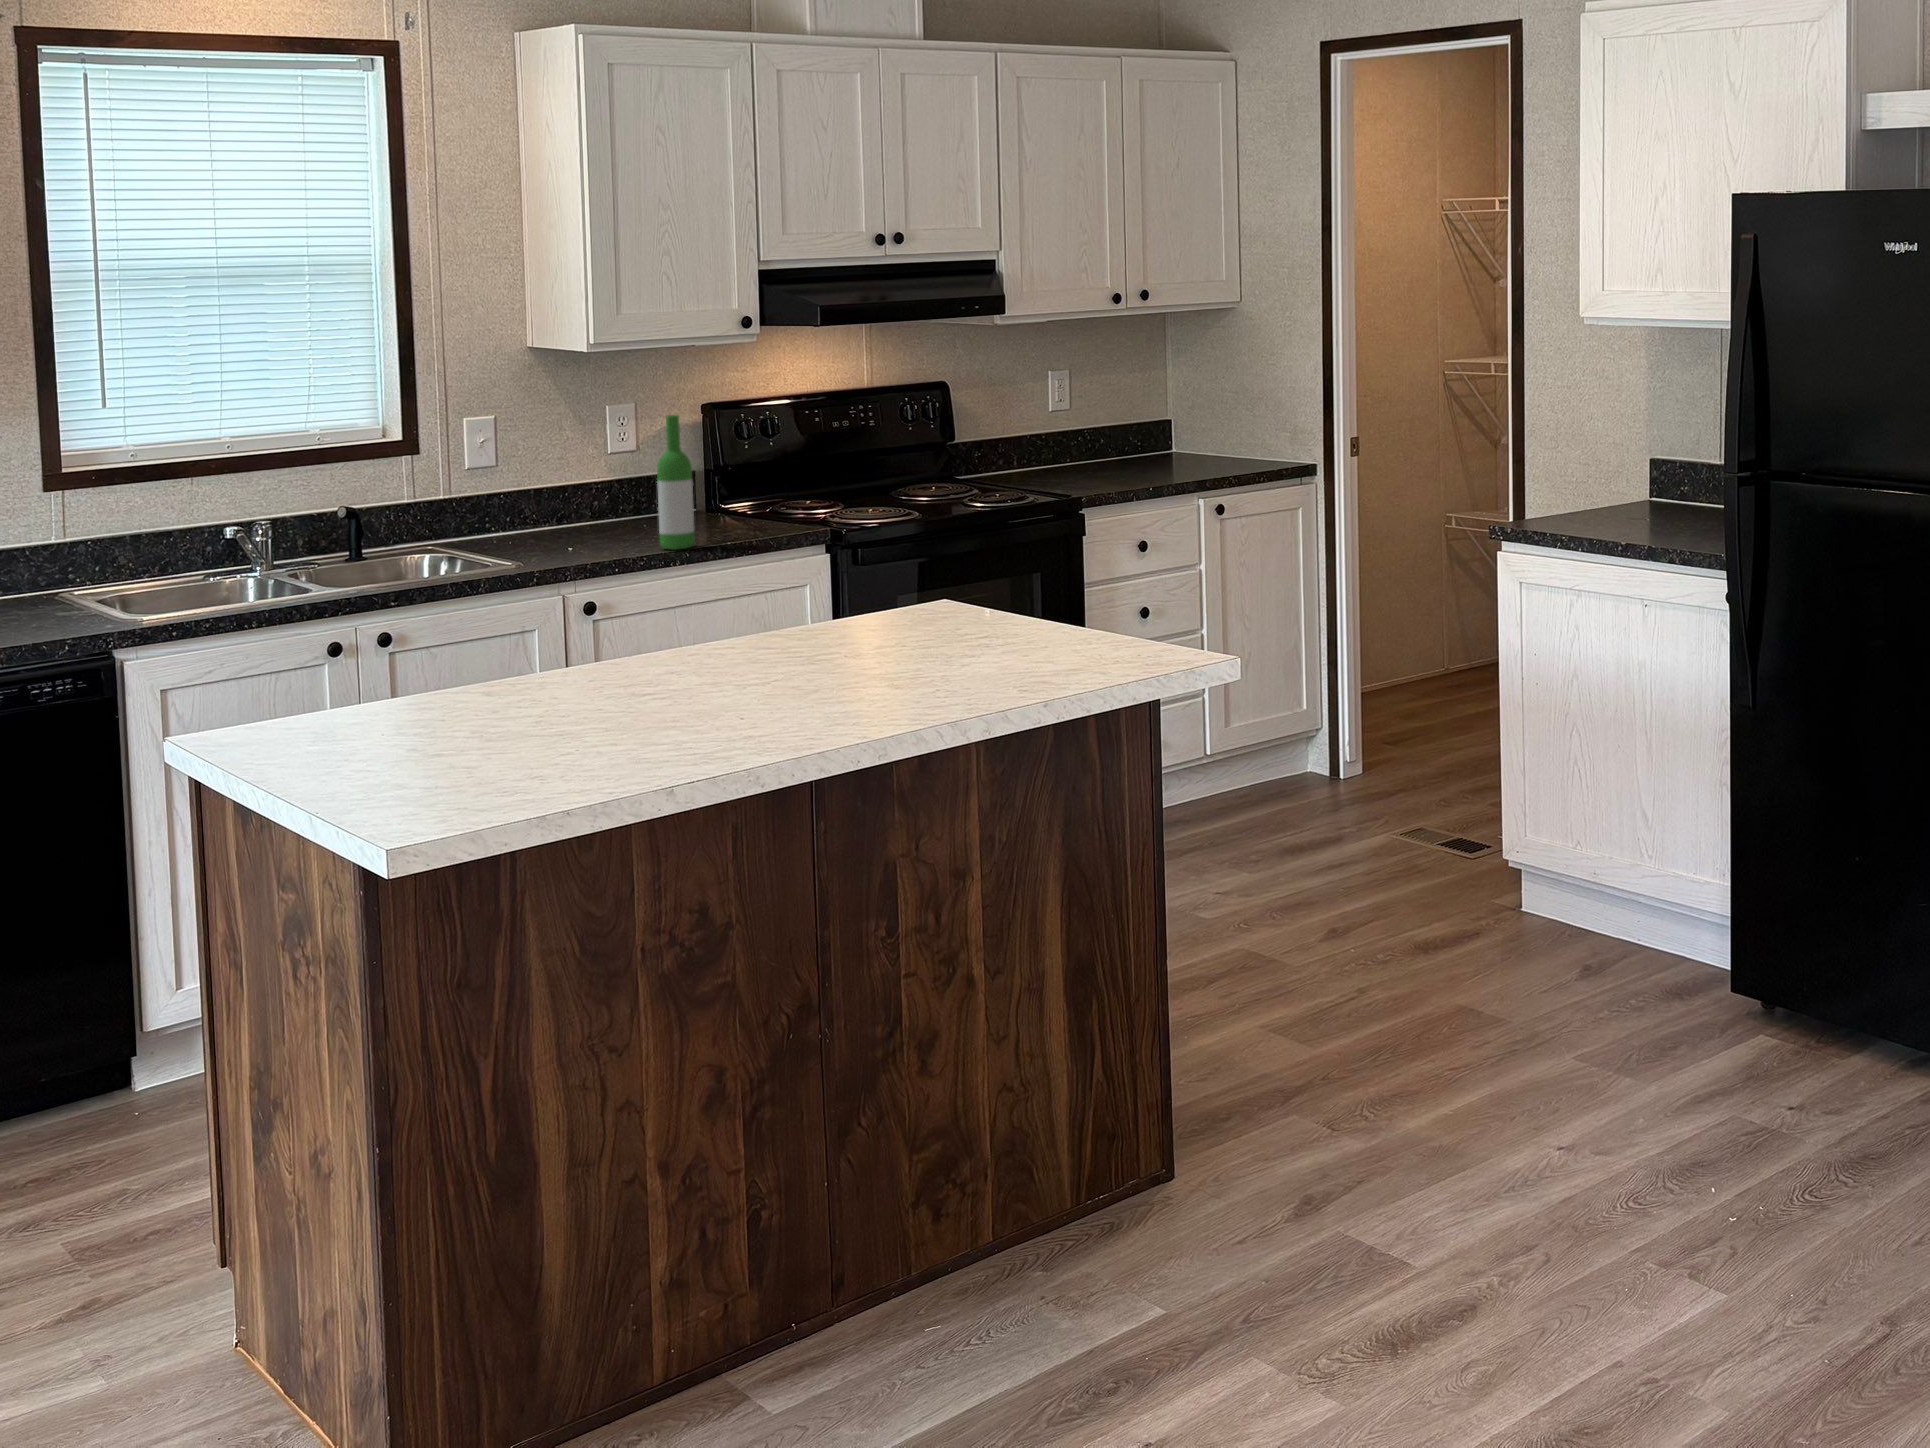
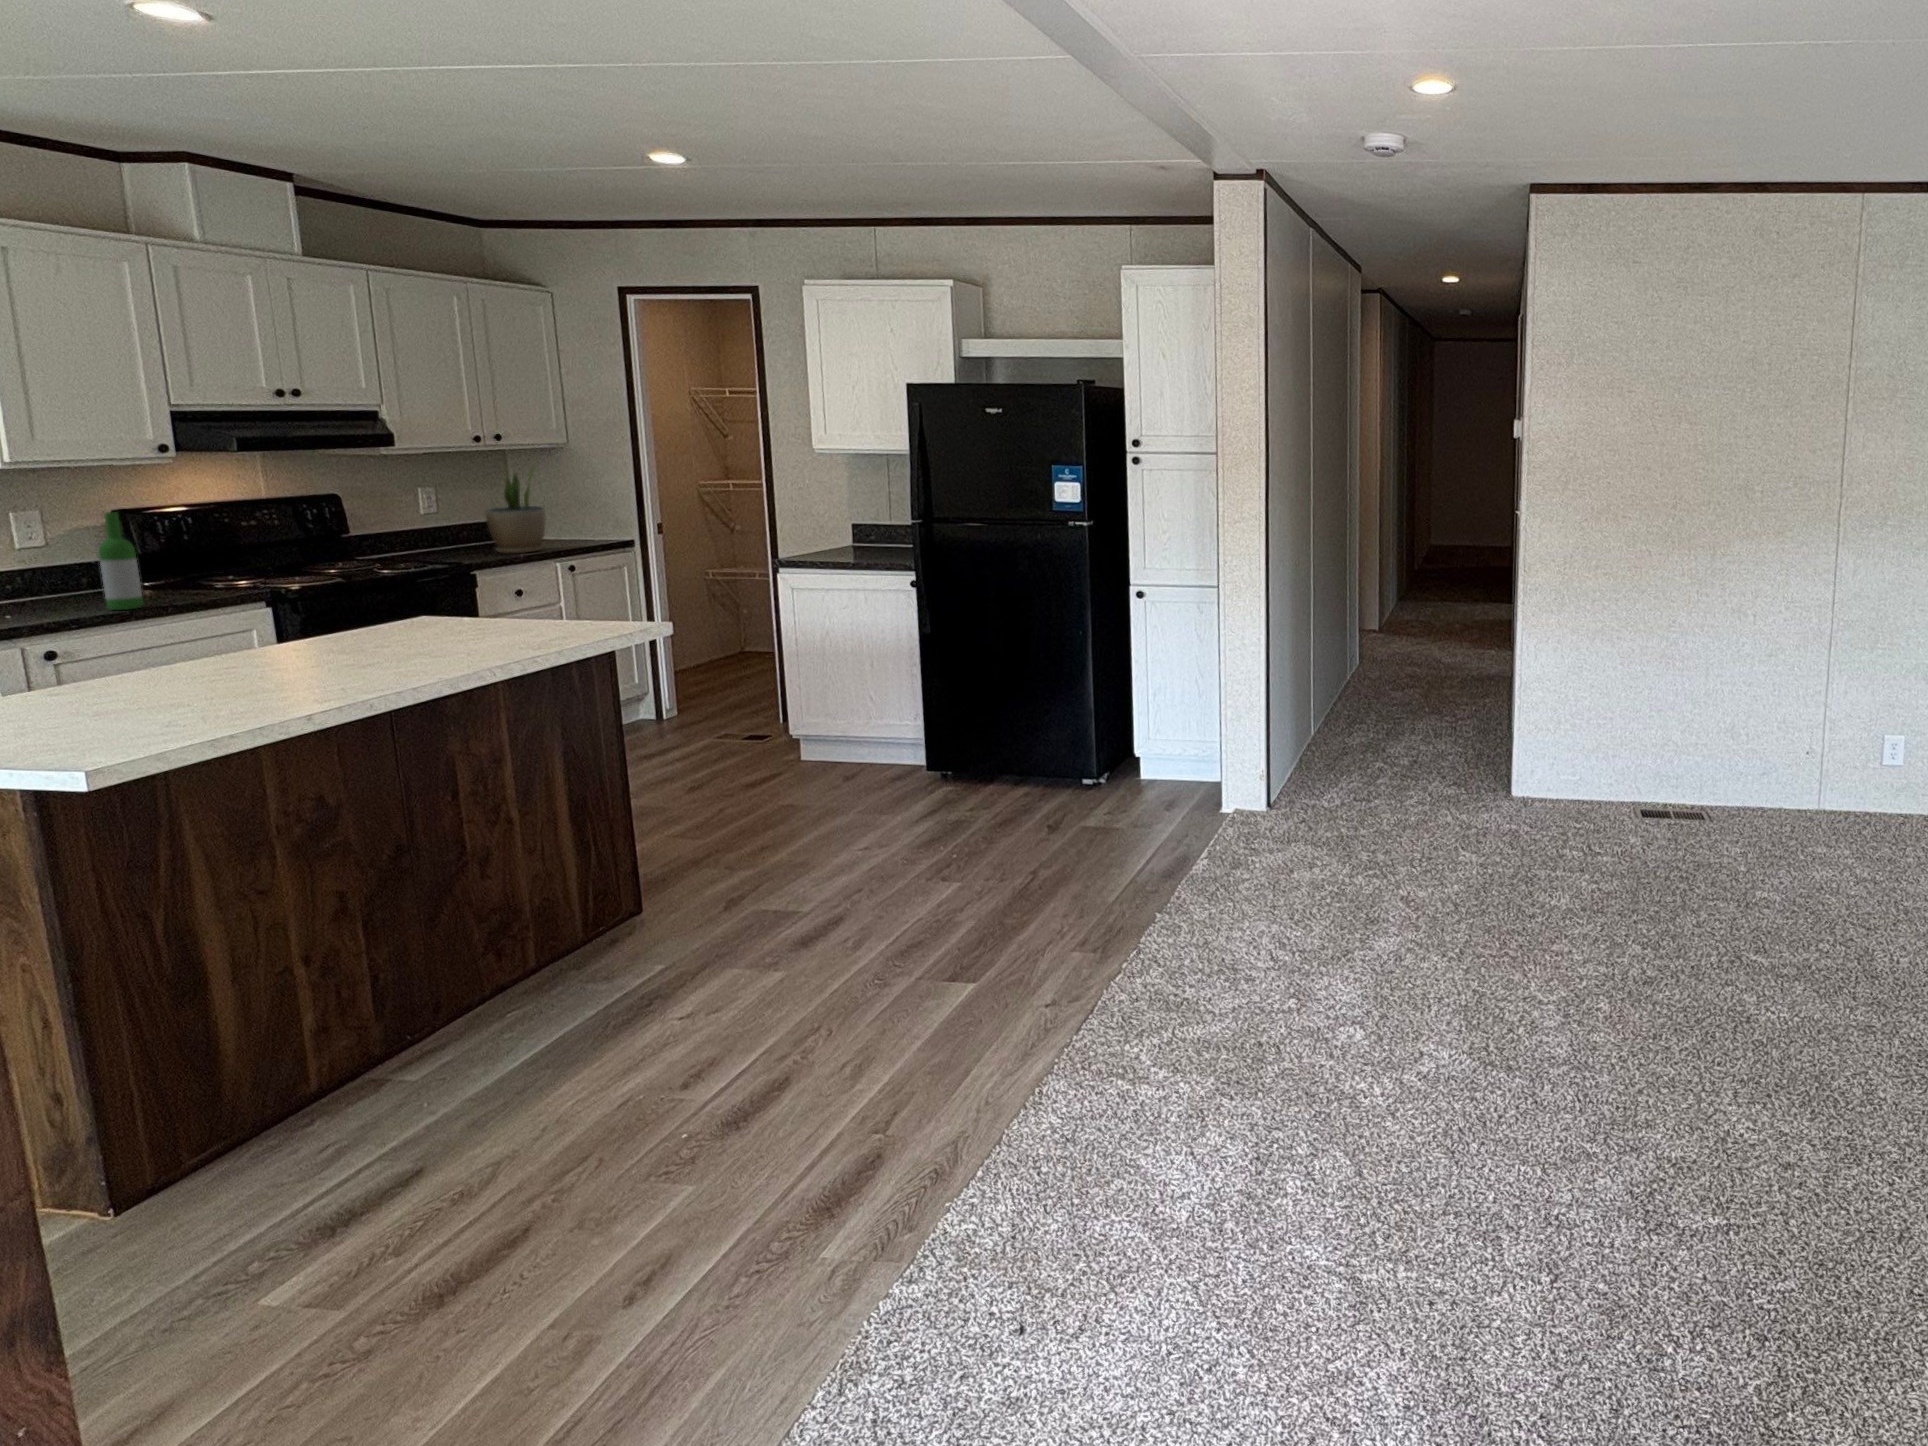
potted plant: none [1118,332,1196,480] -> present [485,463,546,554]

